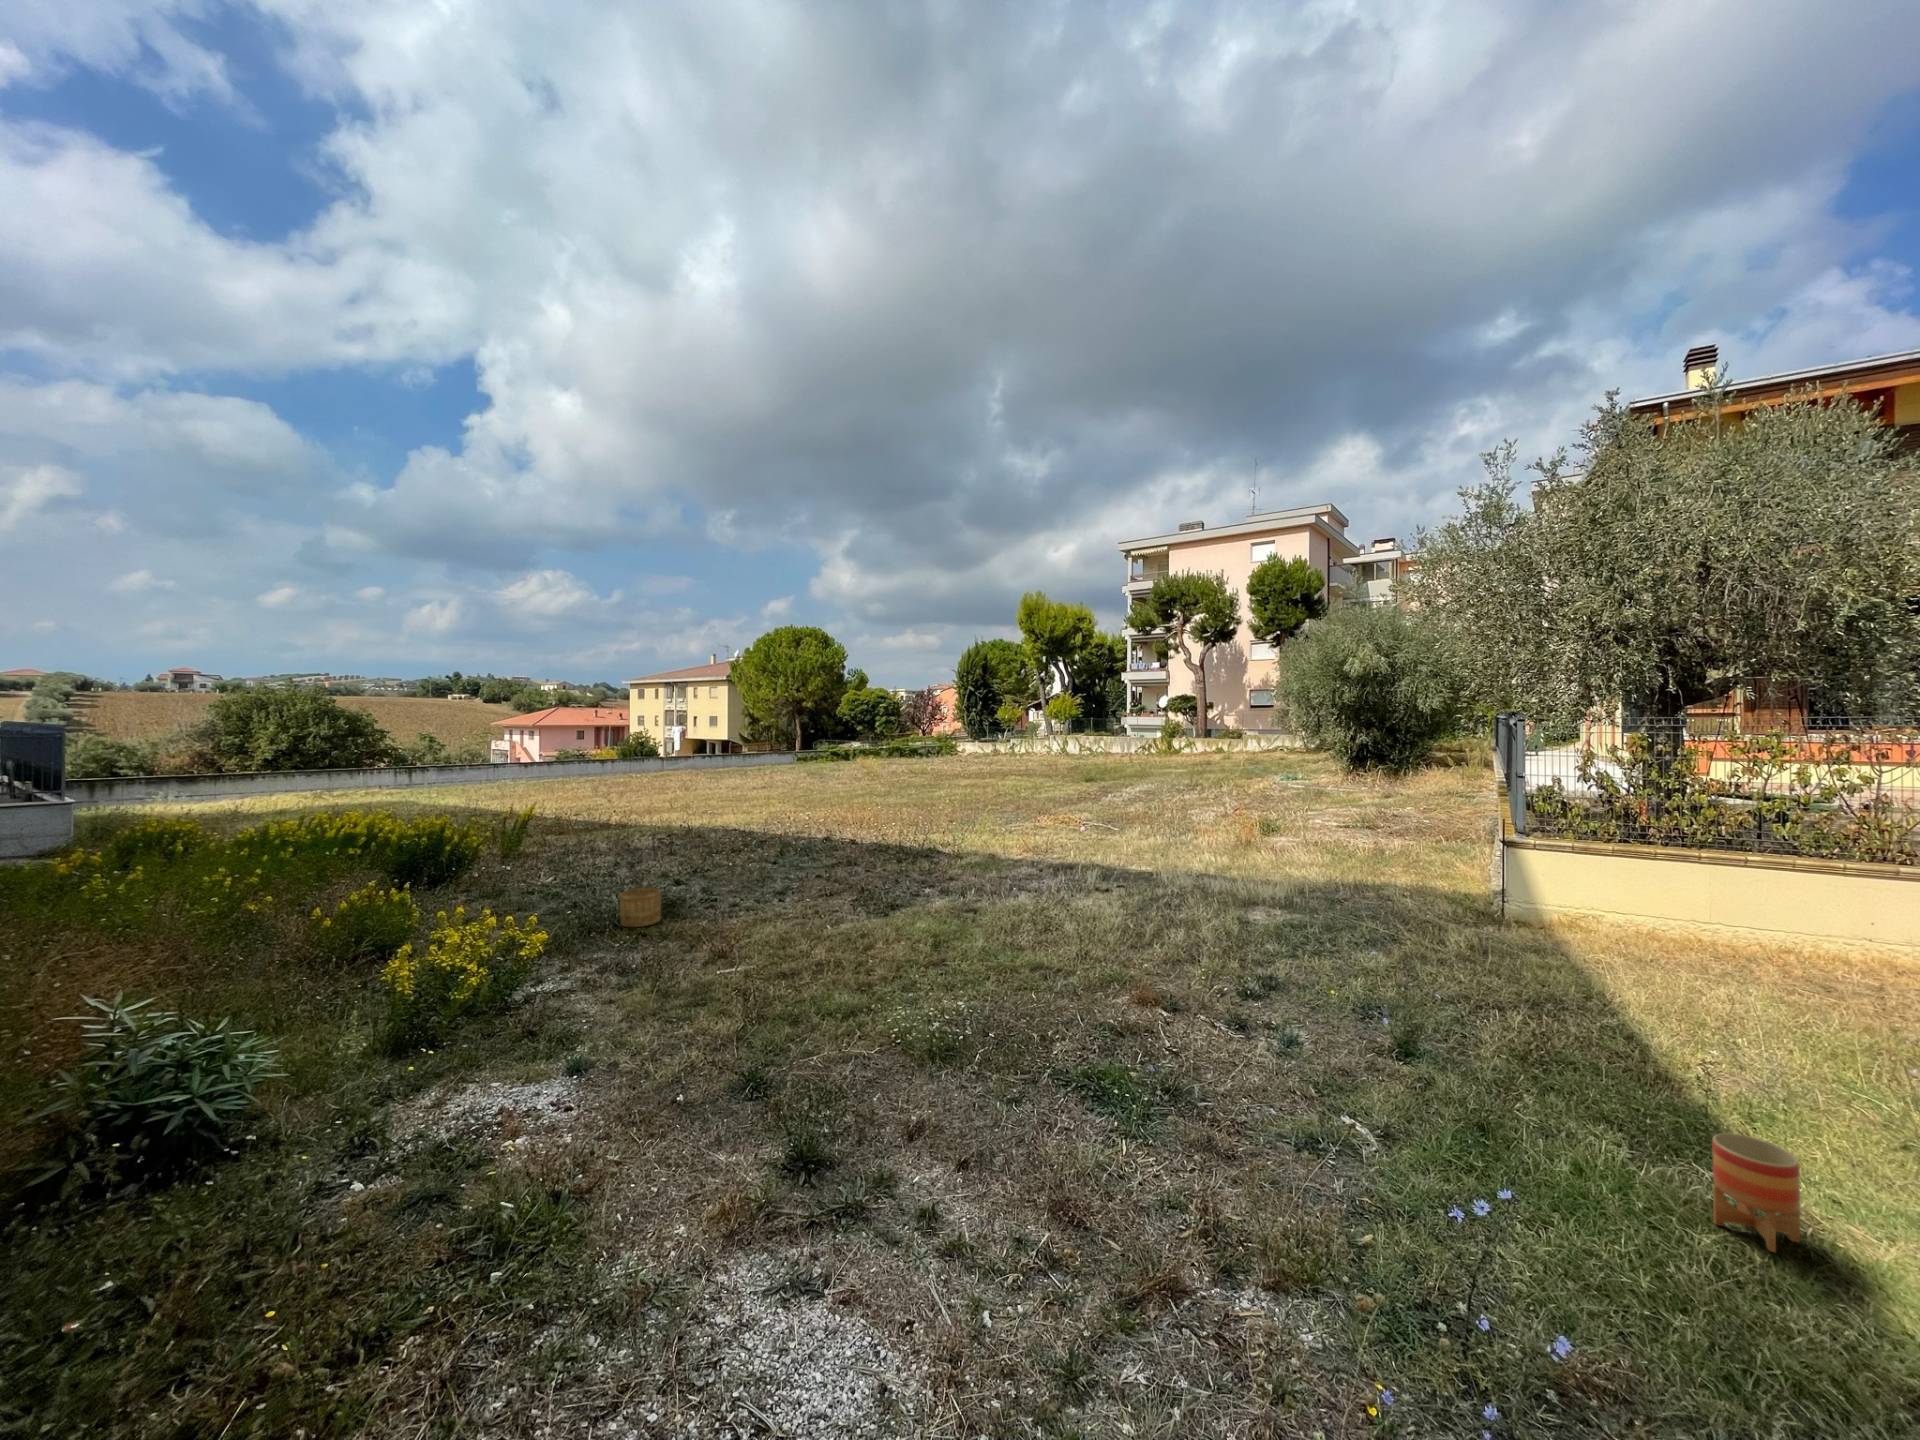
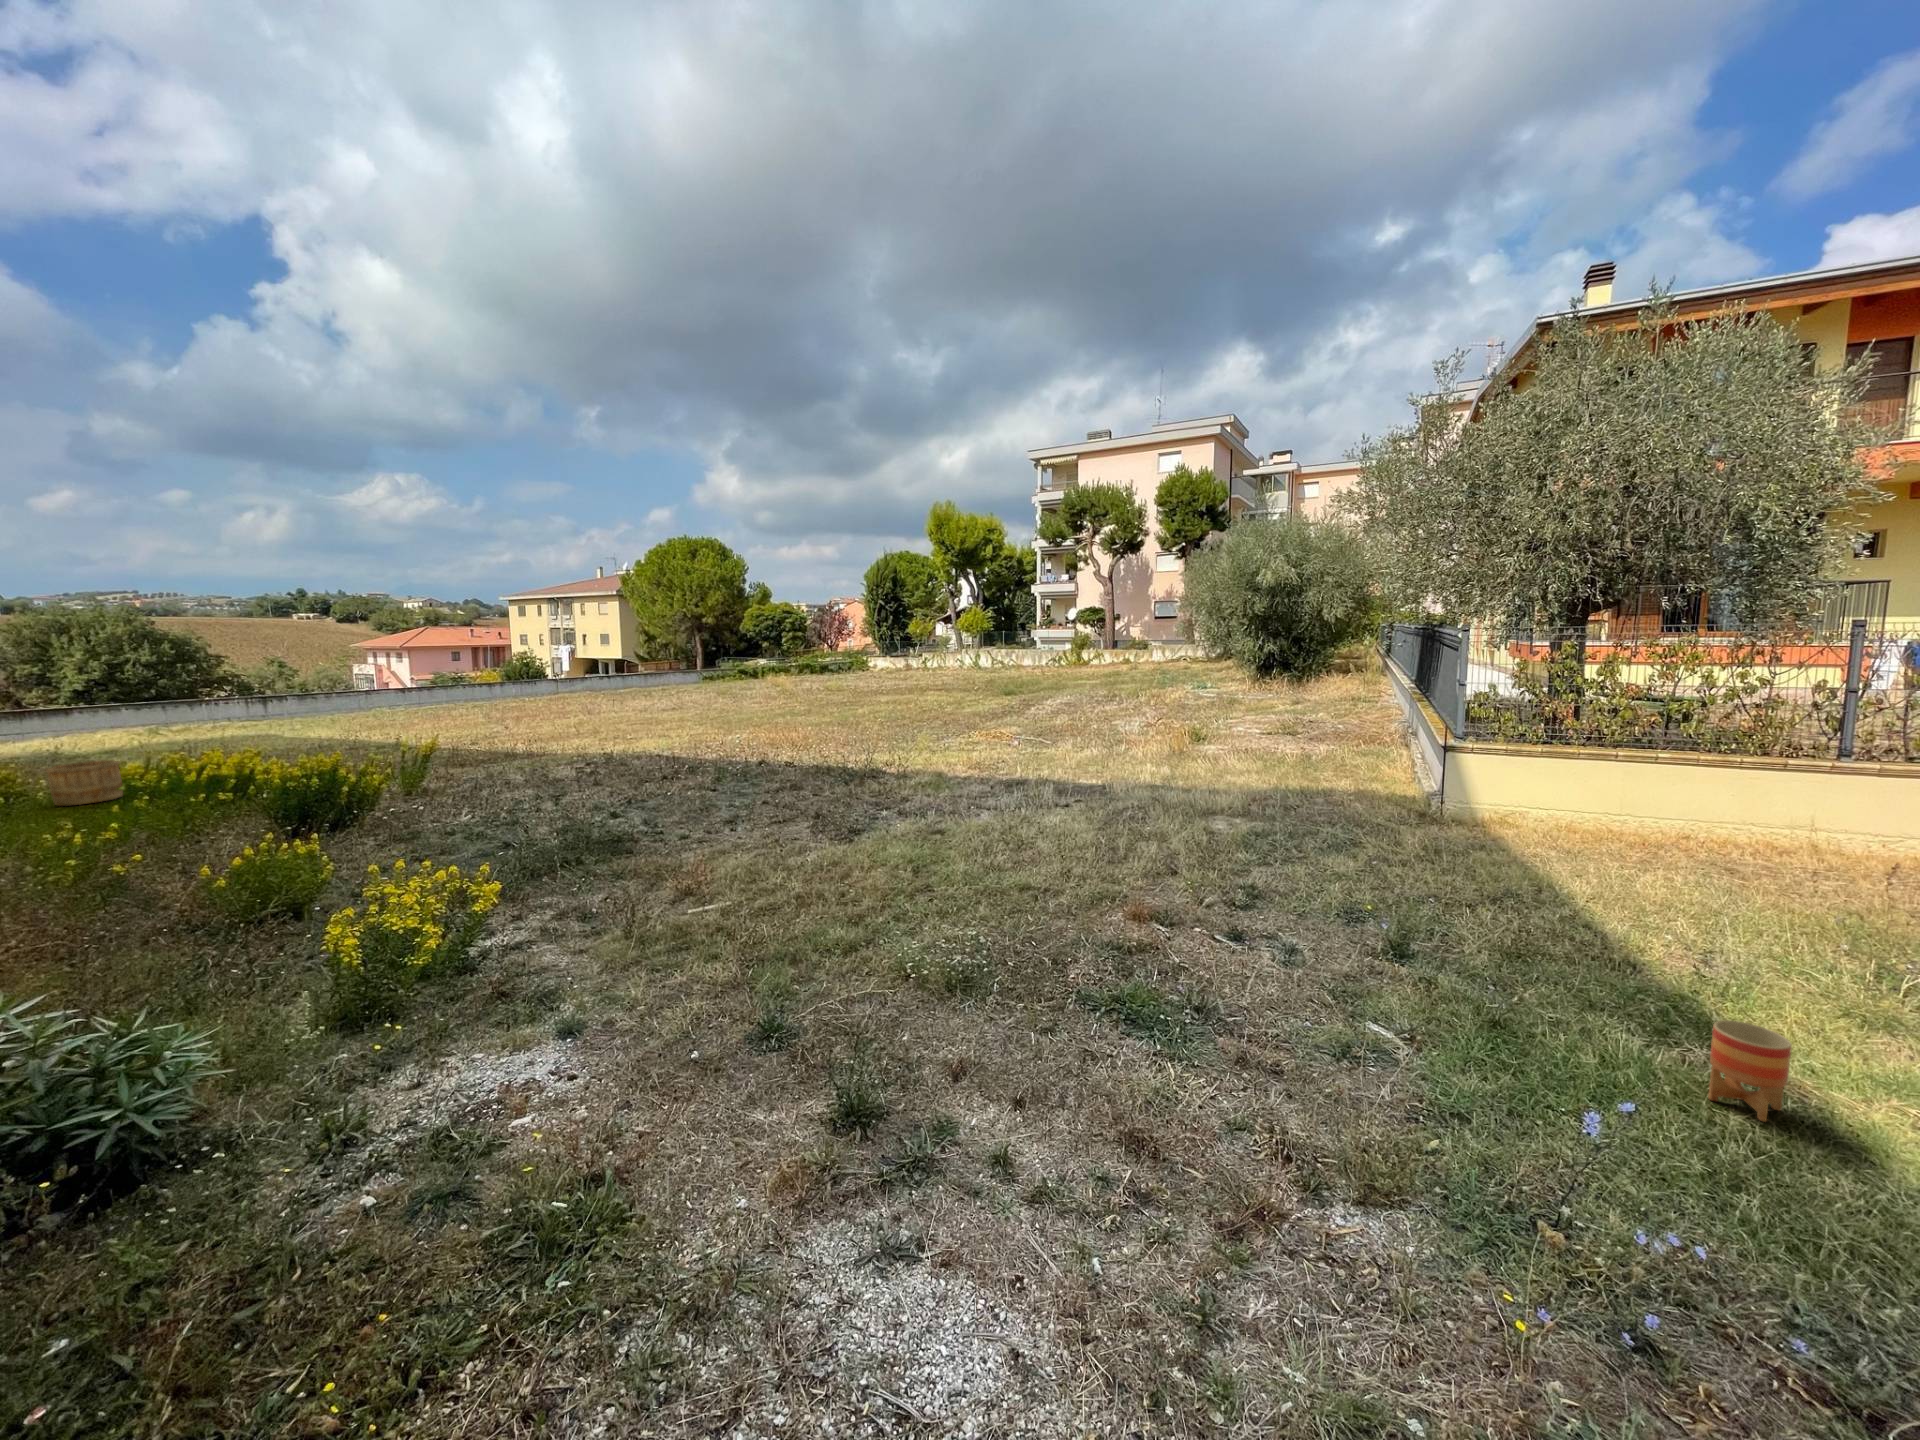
wooden bucket: present [619,888,661,927] -> present [45,760,123,806]

